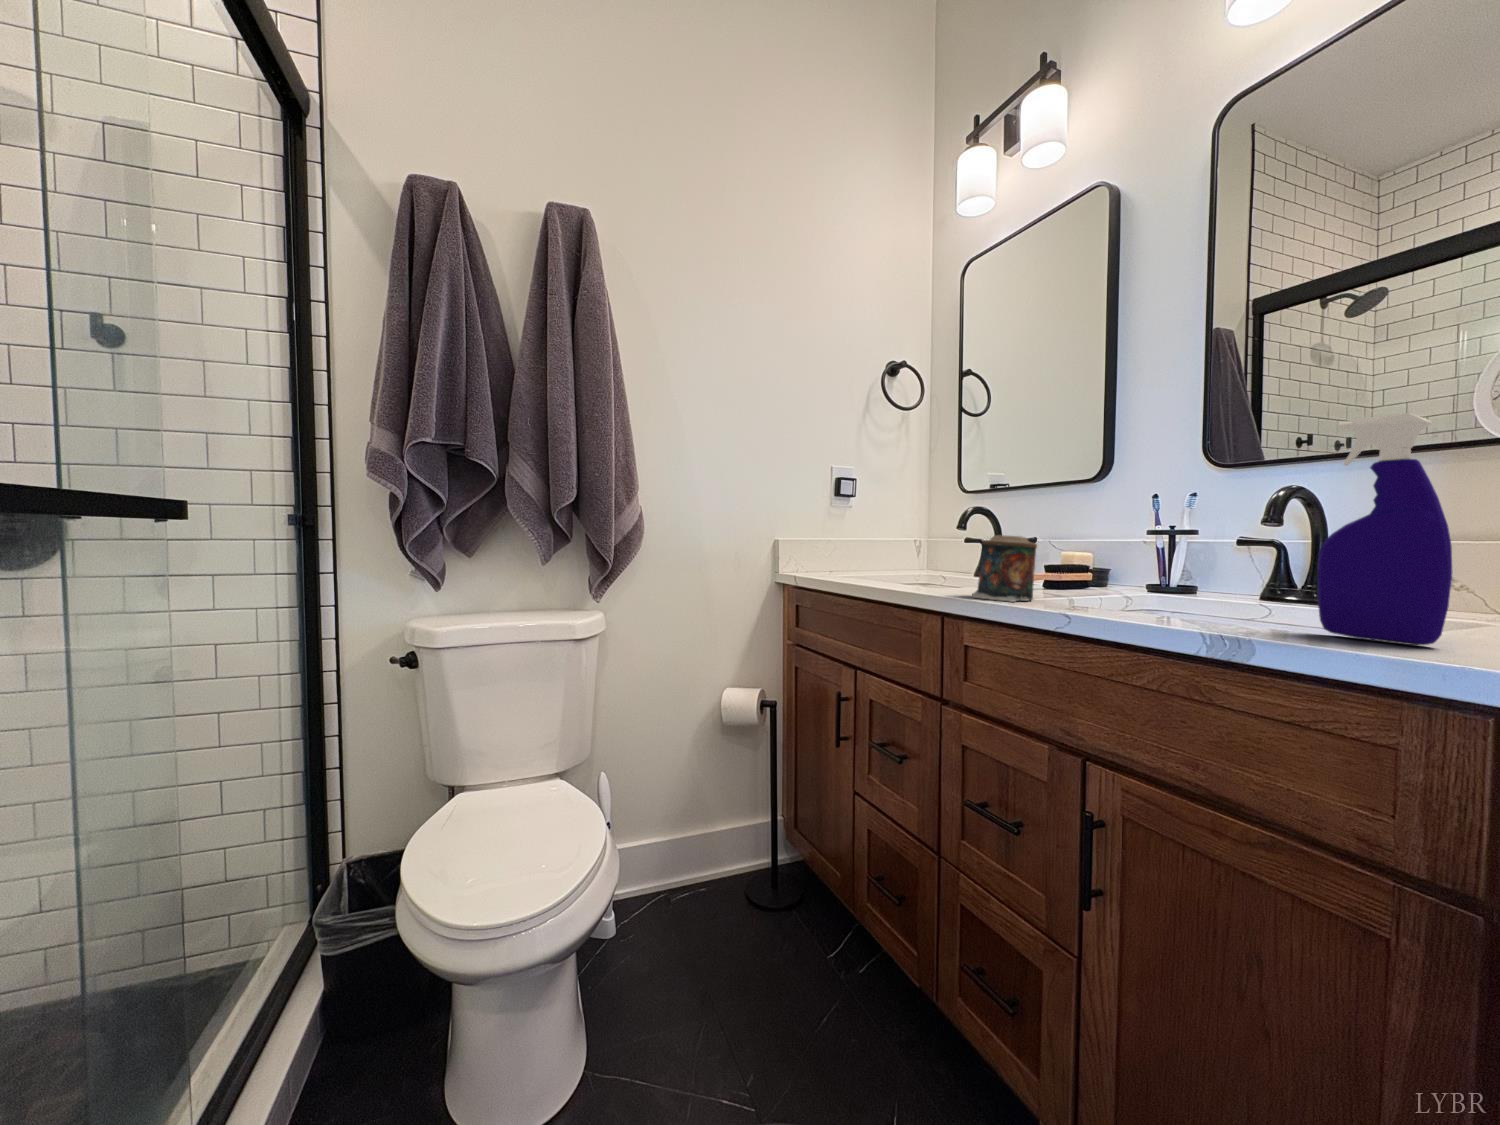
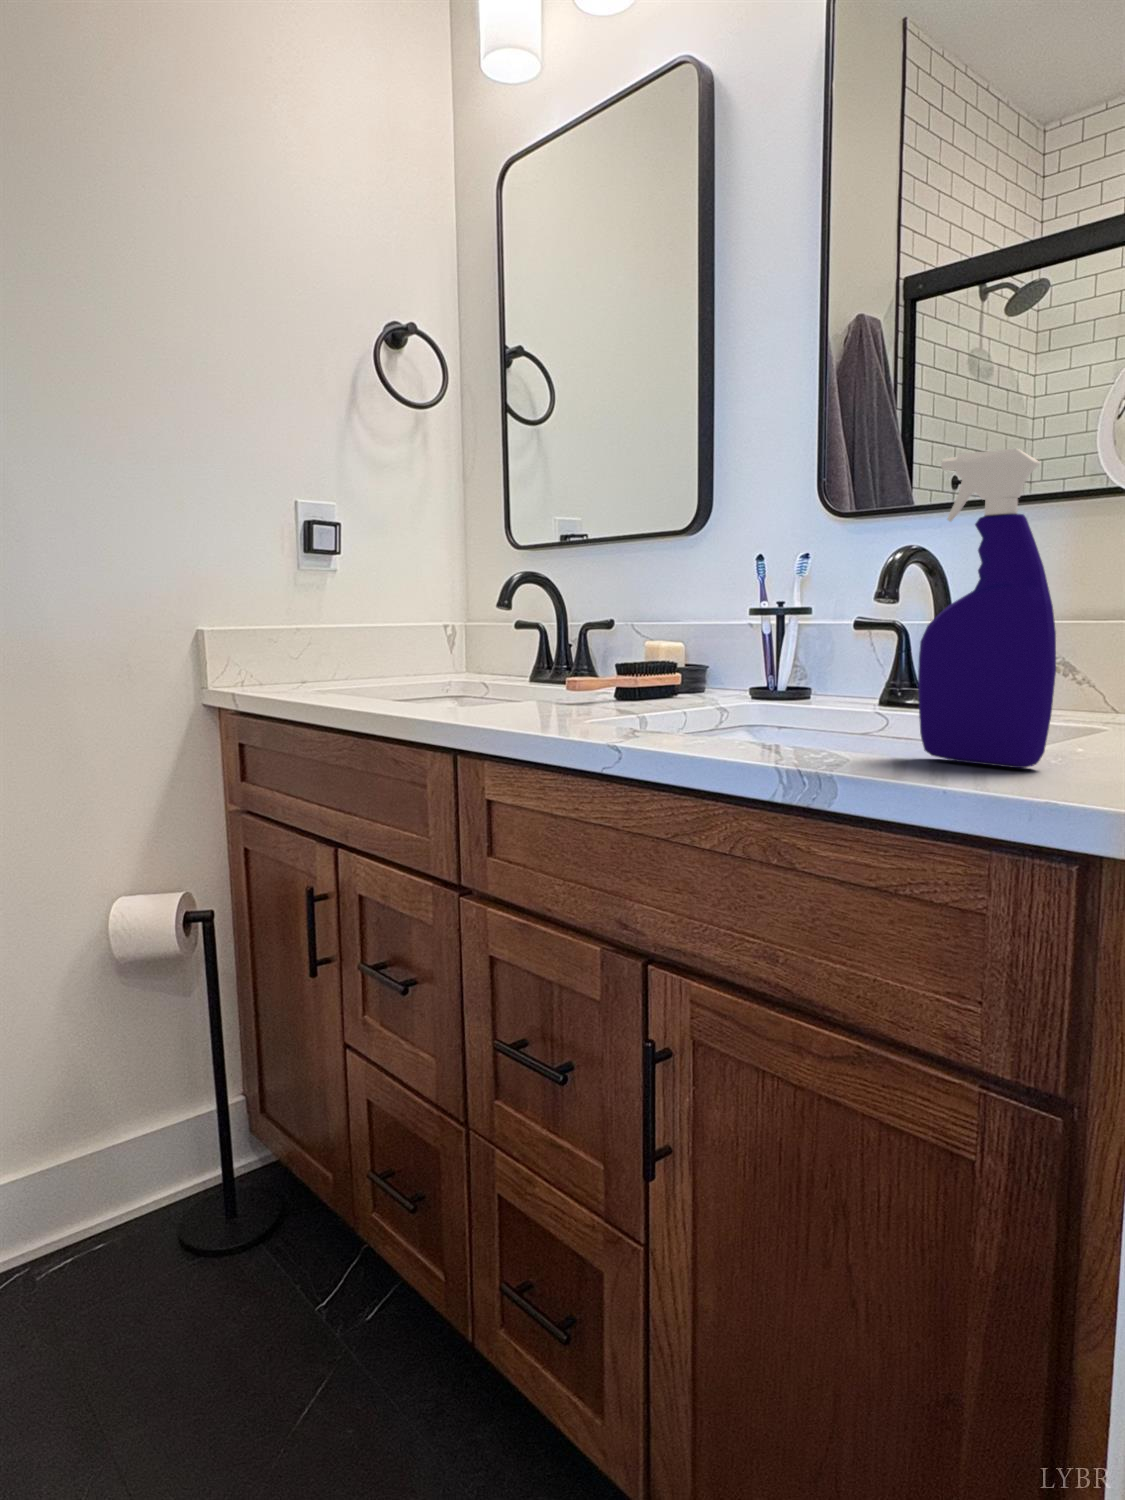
candle: present [972,535,1037,602] -> none [494,623,587,729]

